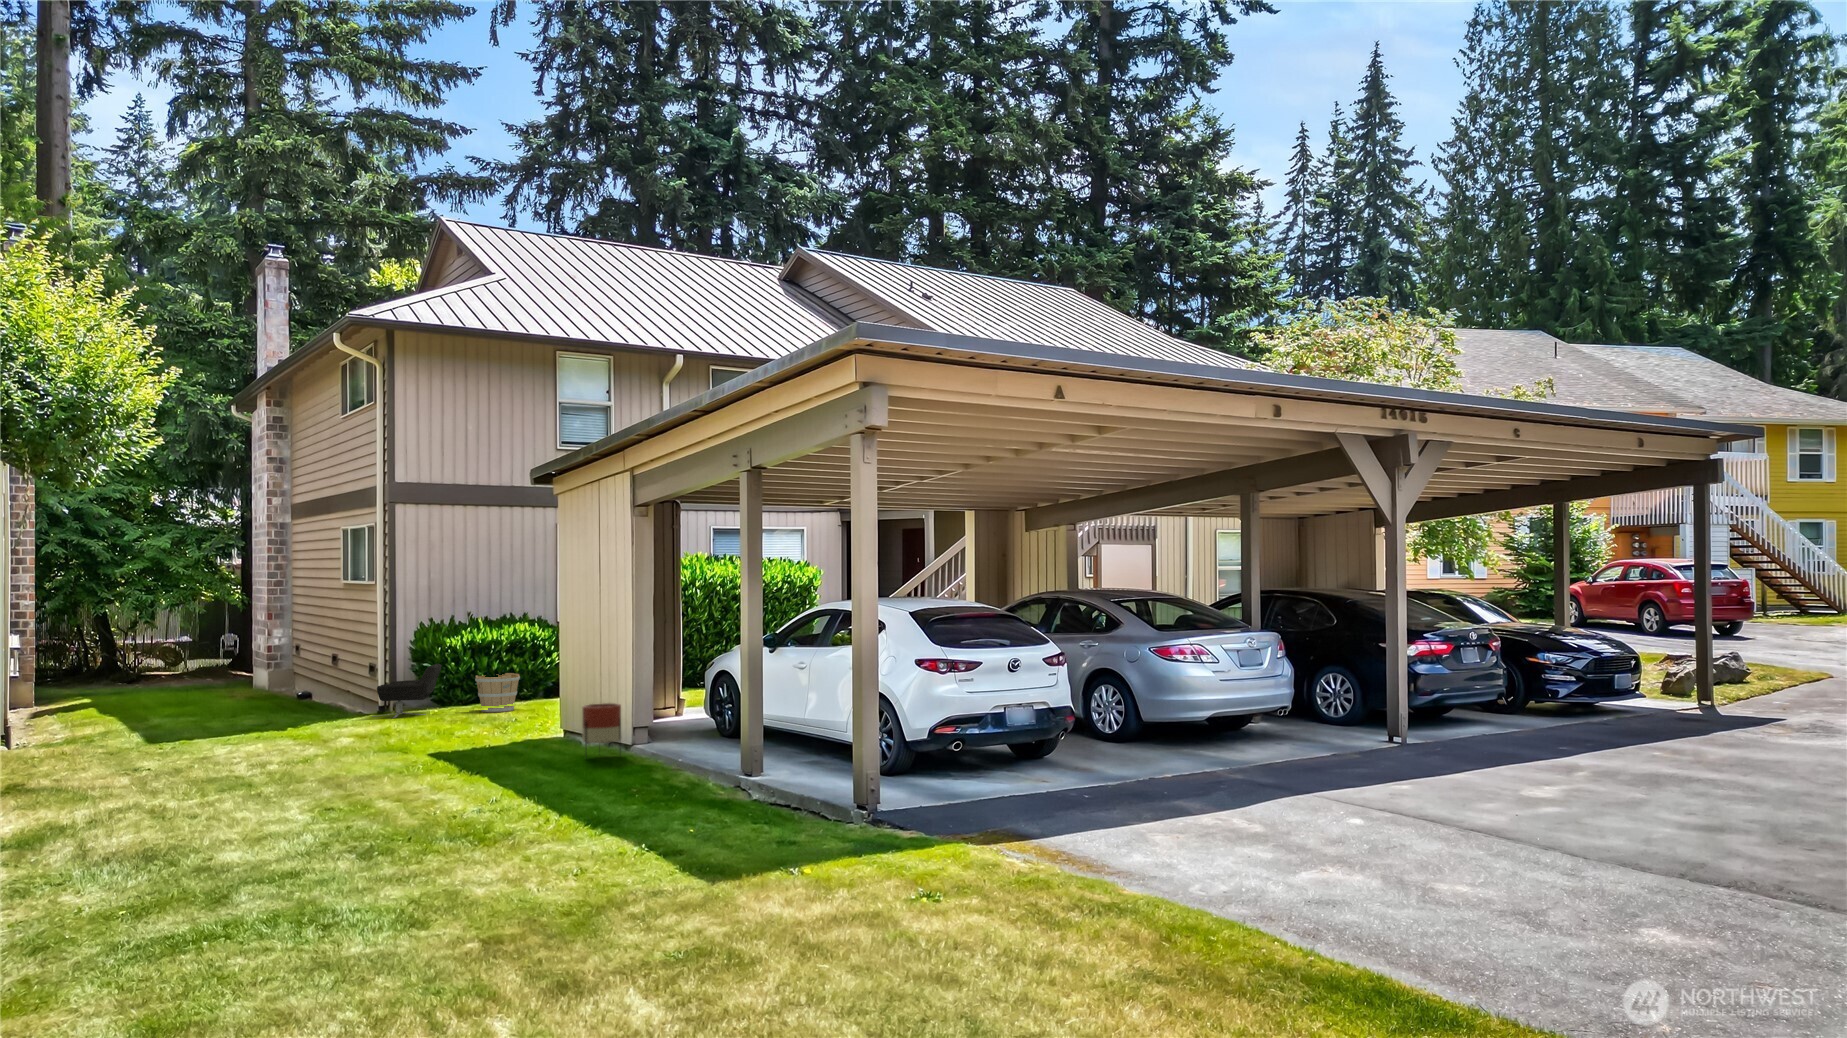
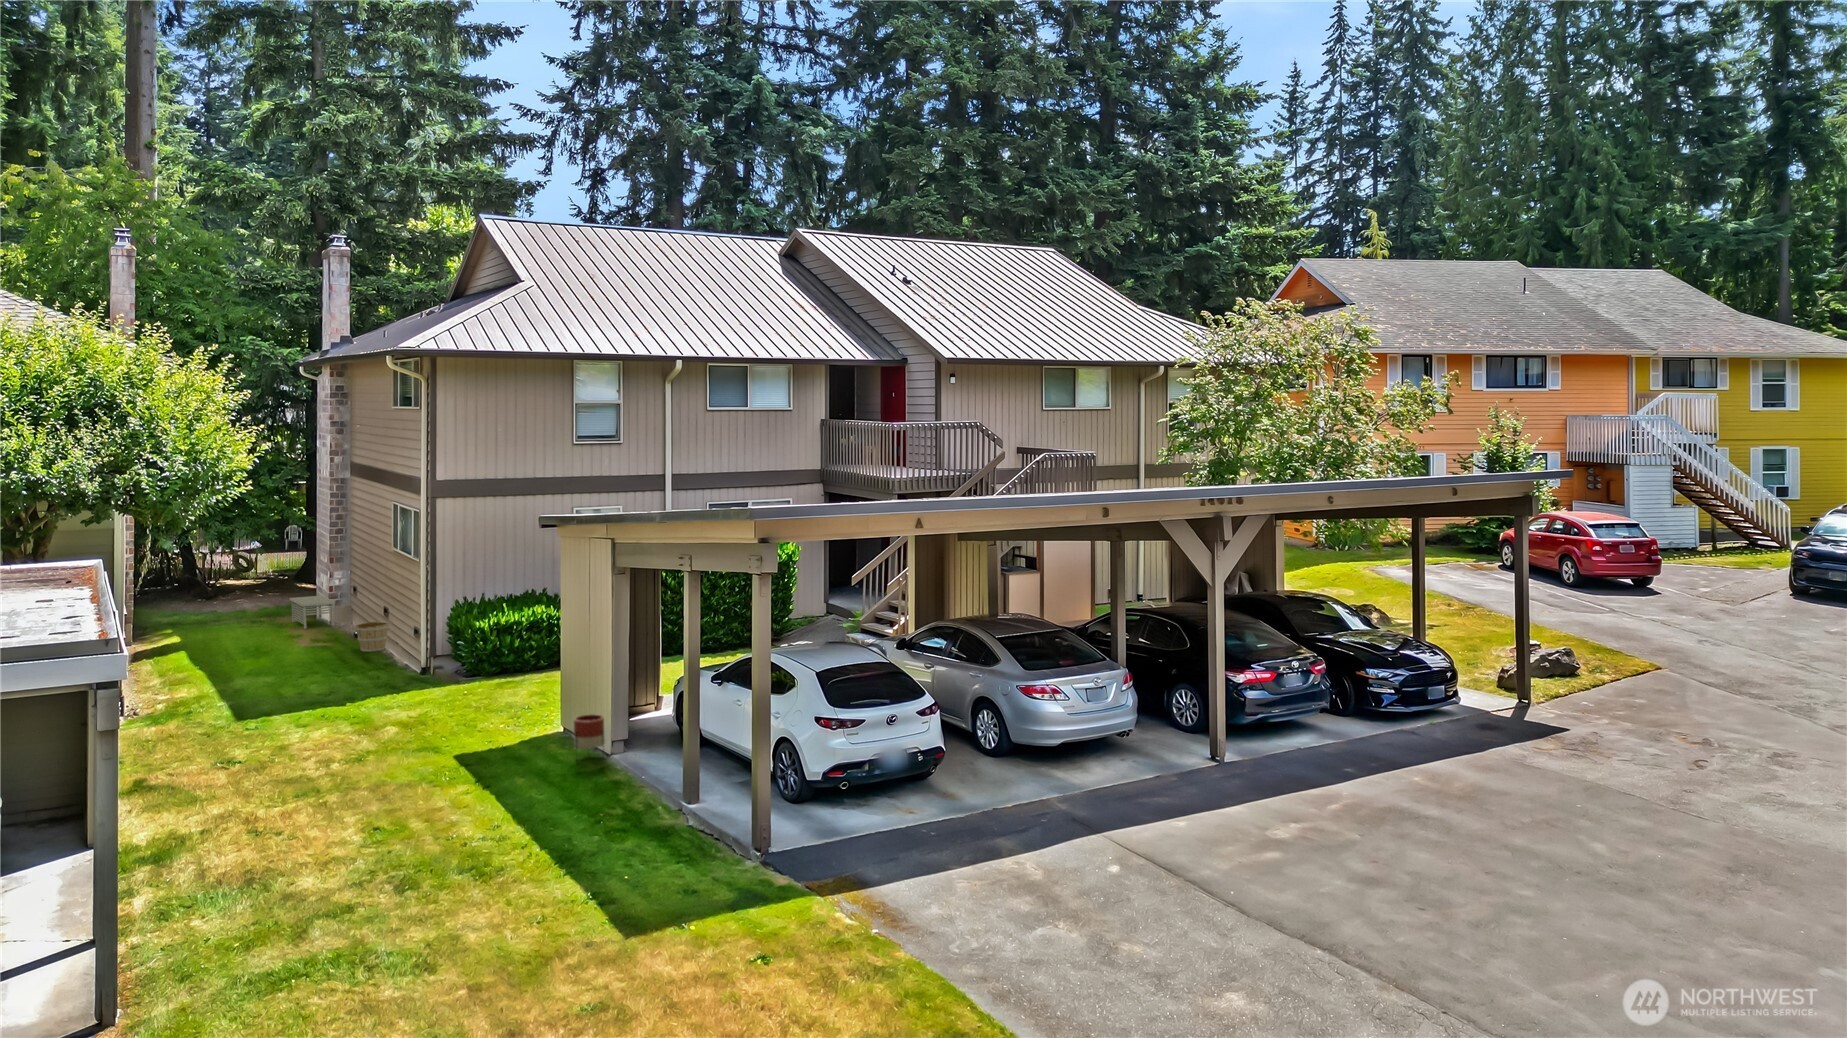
storage bench: none [213,656,268,689] -> present [290,596,335,629]
lounge chair: present [374,664,442,718] -> none [419,639,474,686]
wooden bucket: present [475,673,520,713] -> present [355,622,389,652]

